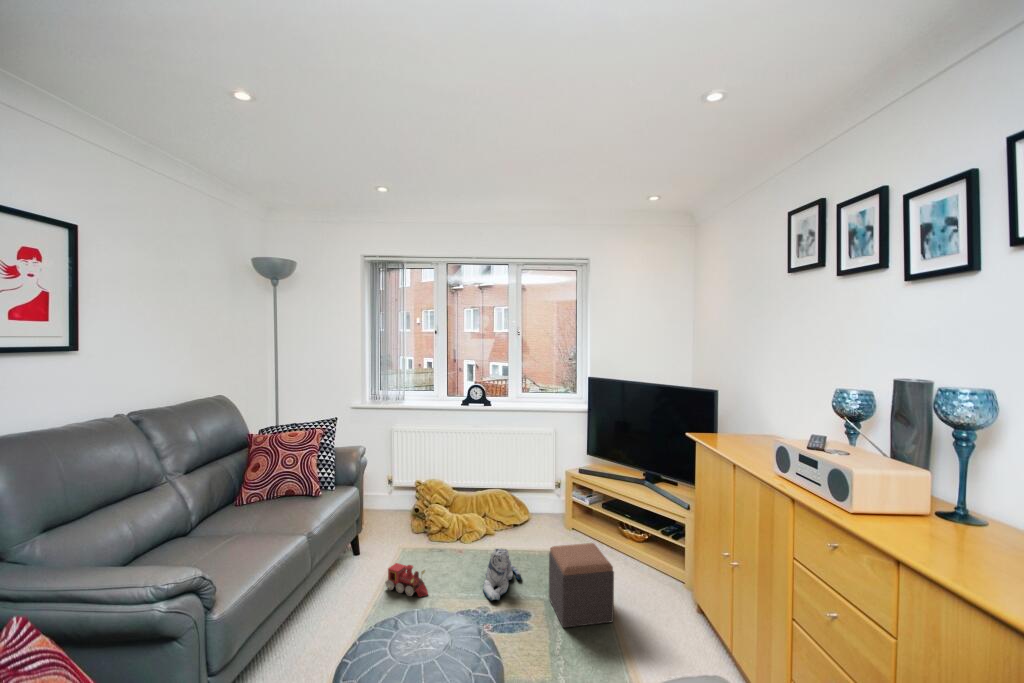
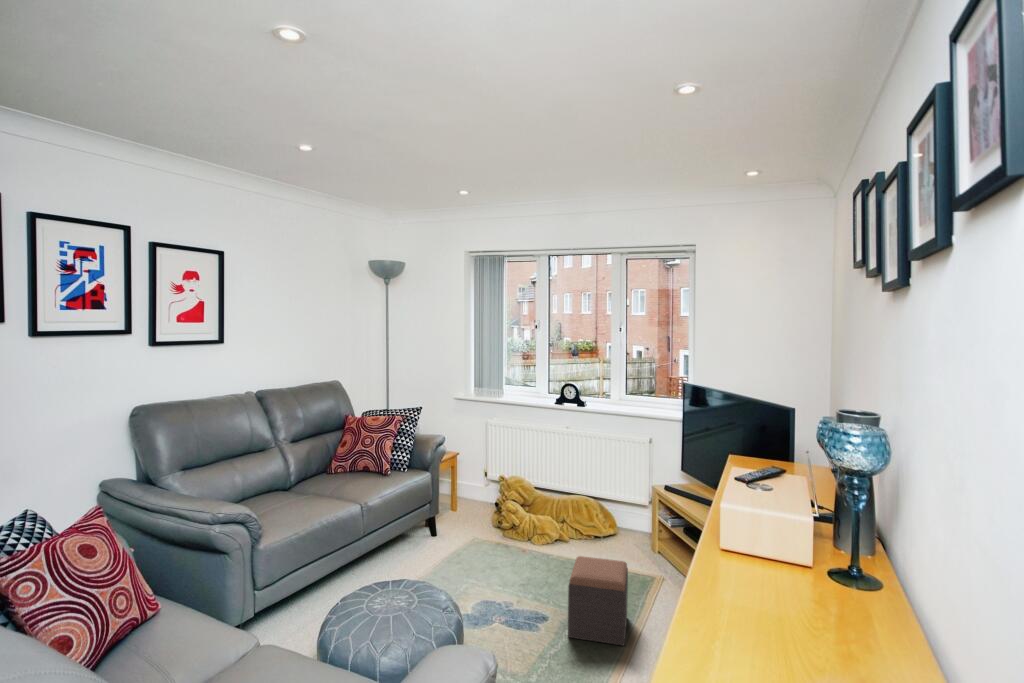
plush toy: present [483,548,521,601] -> none [517,549,564,599]
toy train: present [386,563,428,596] -> none [437,546,470,580]

